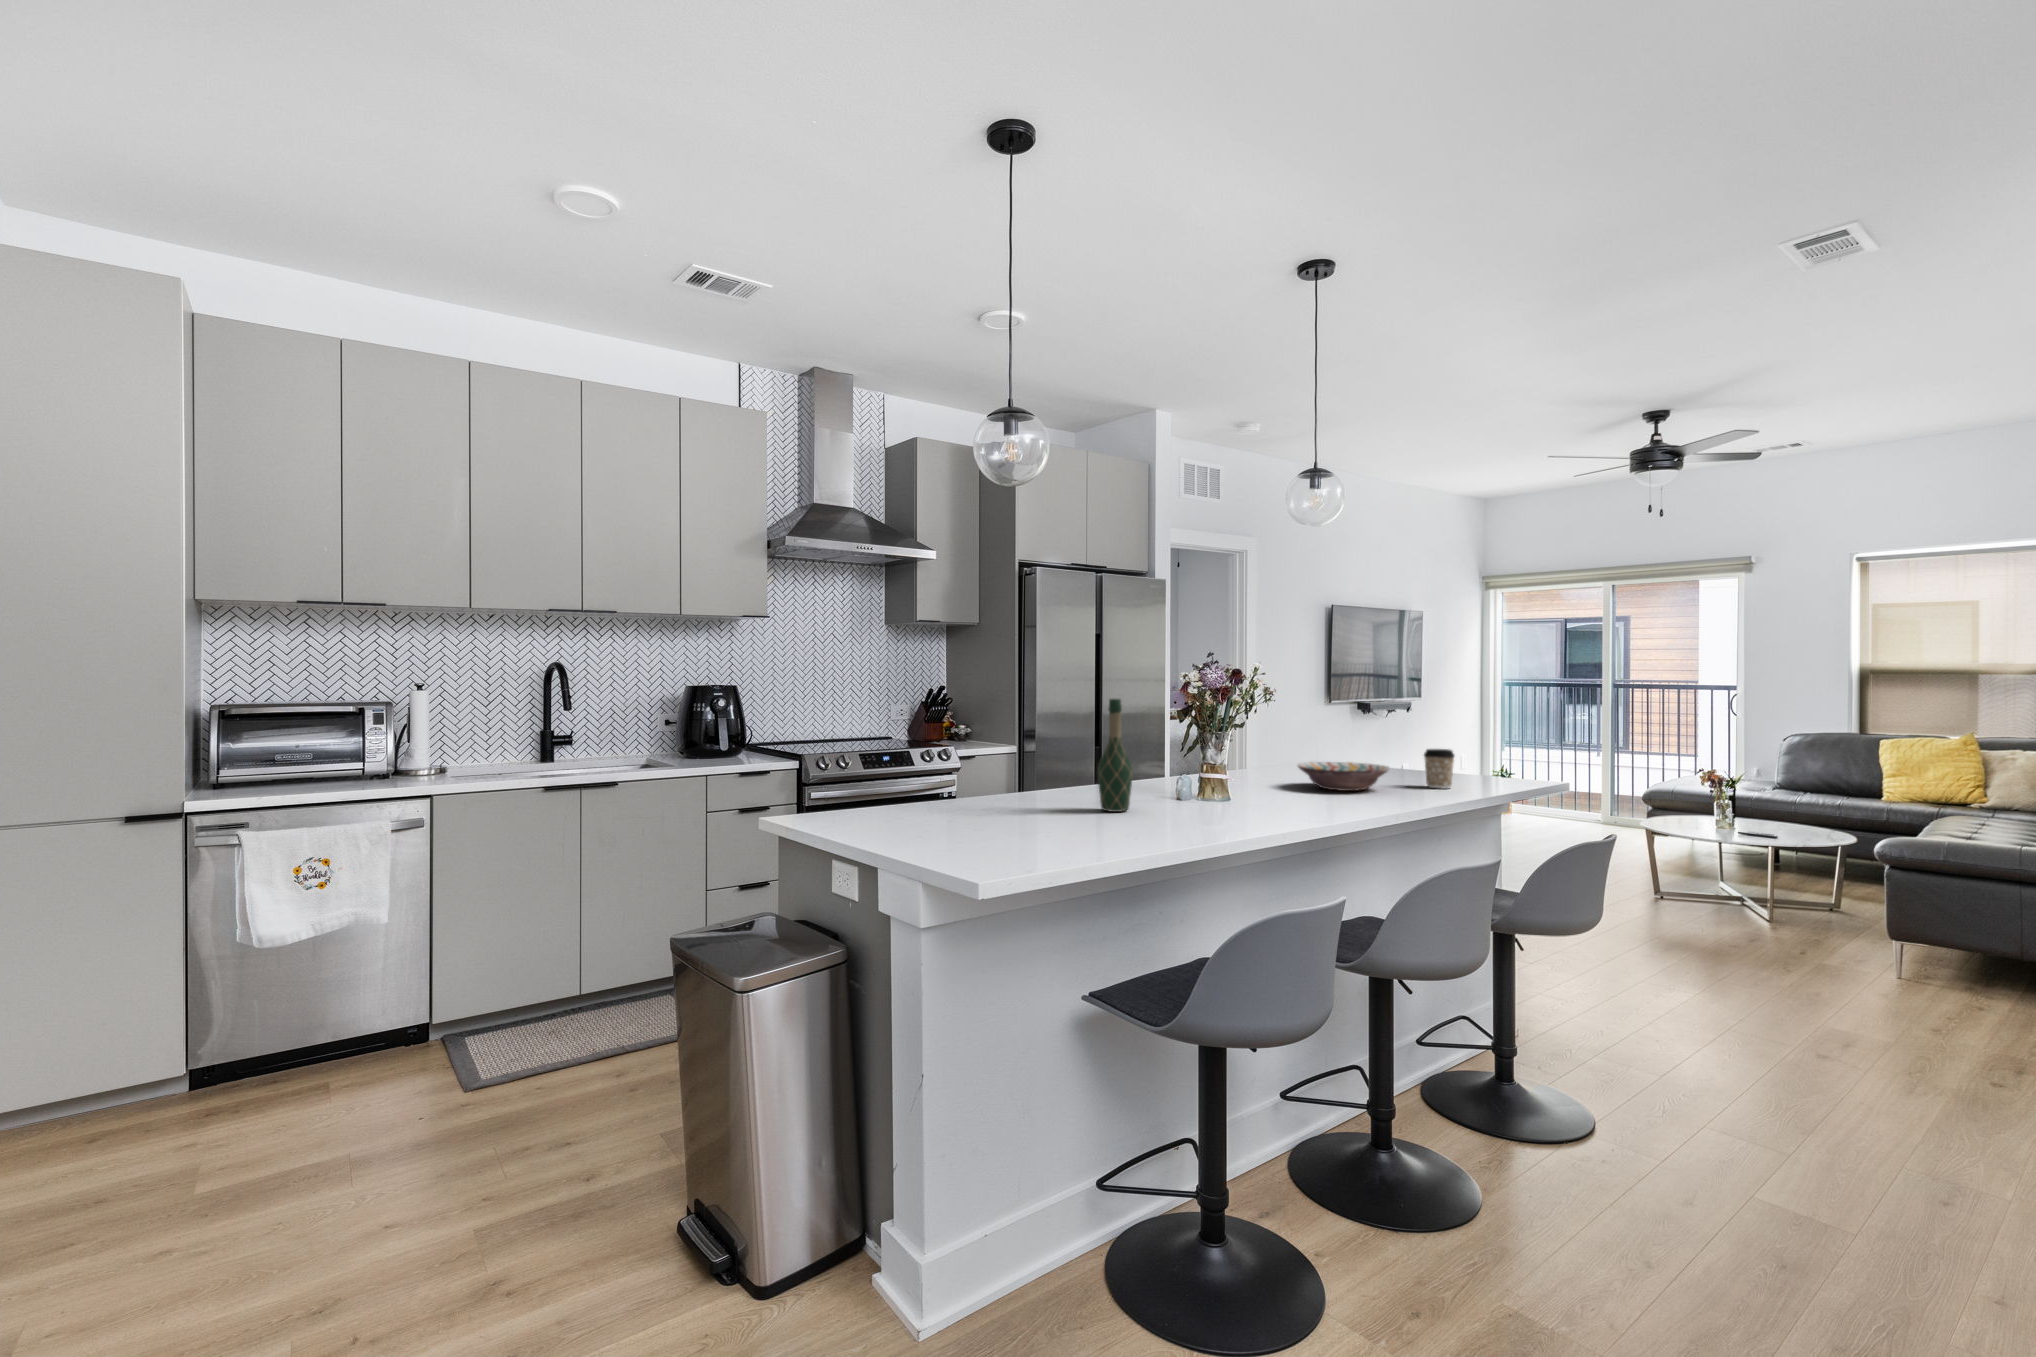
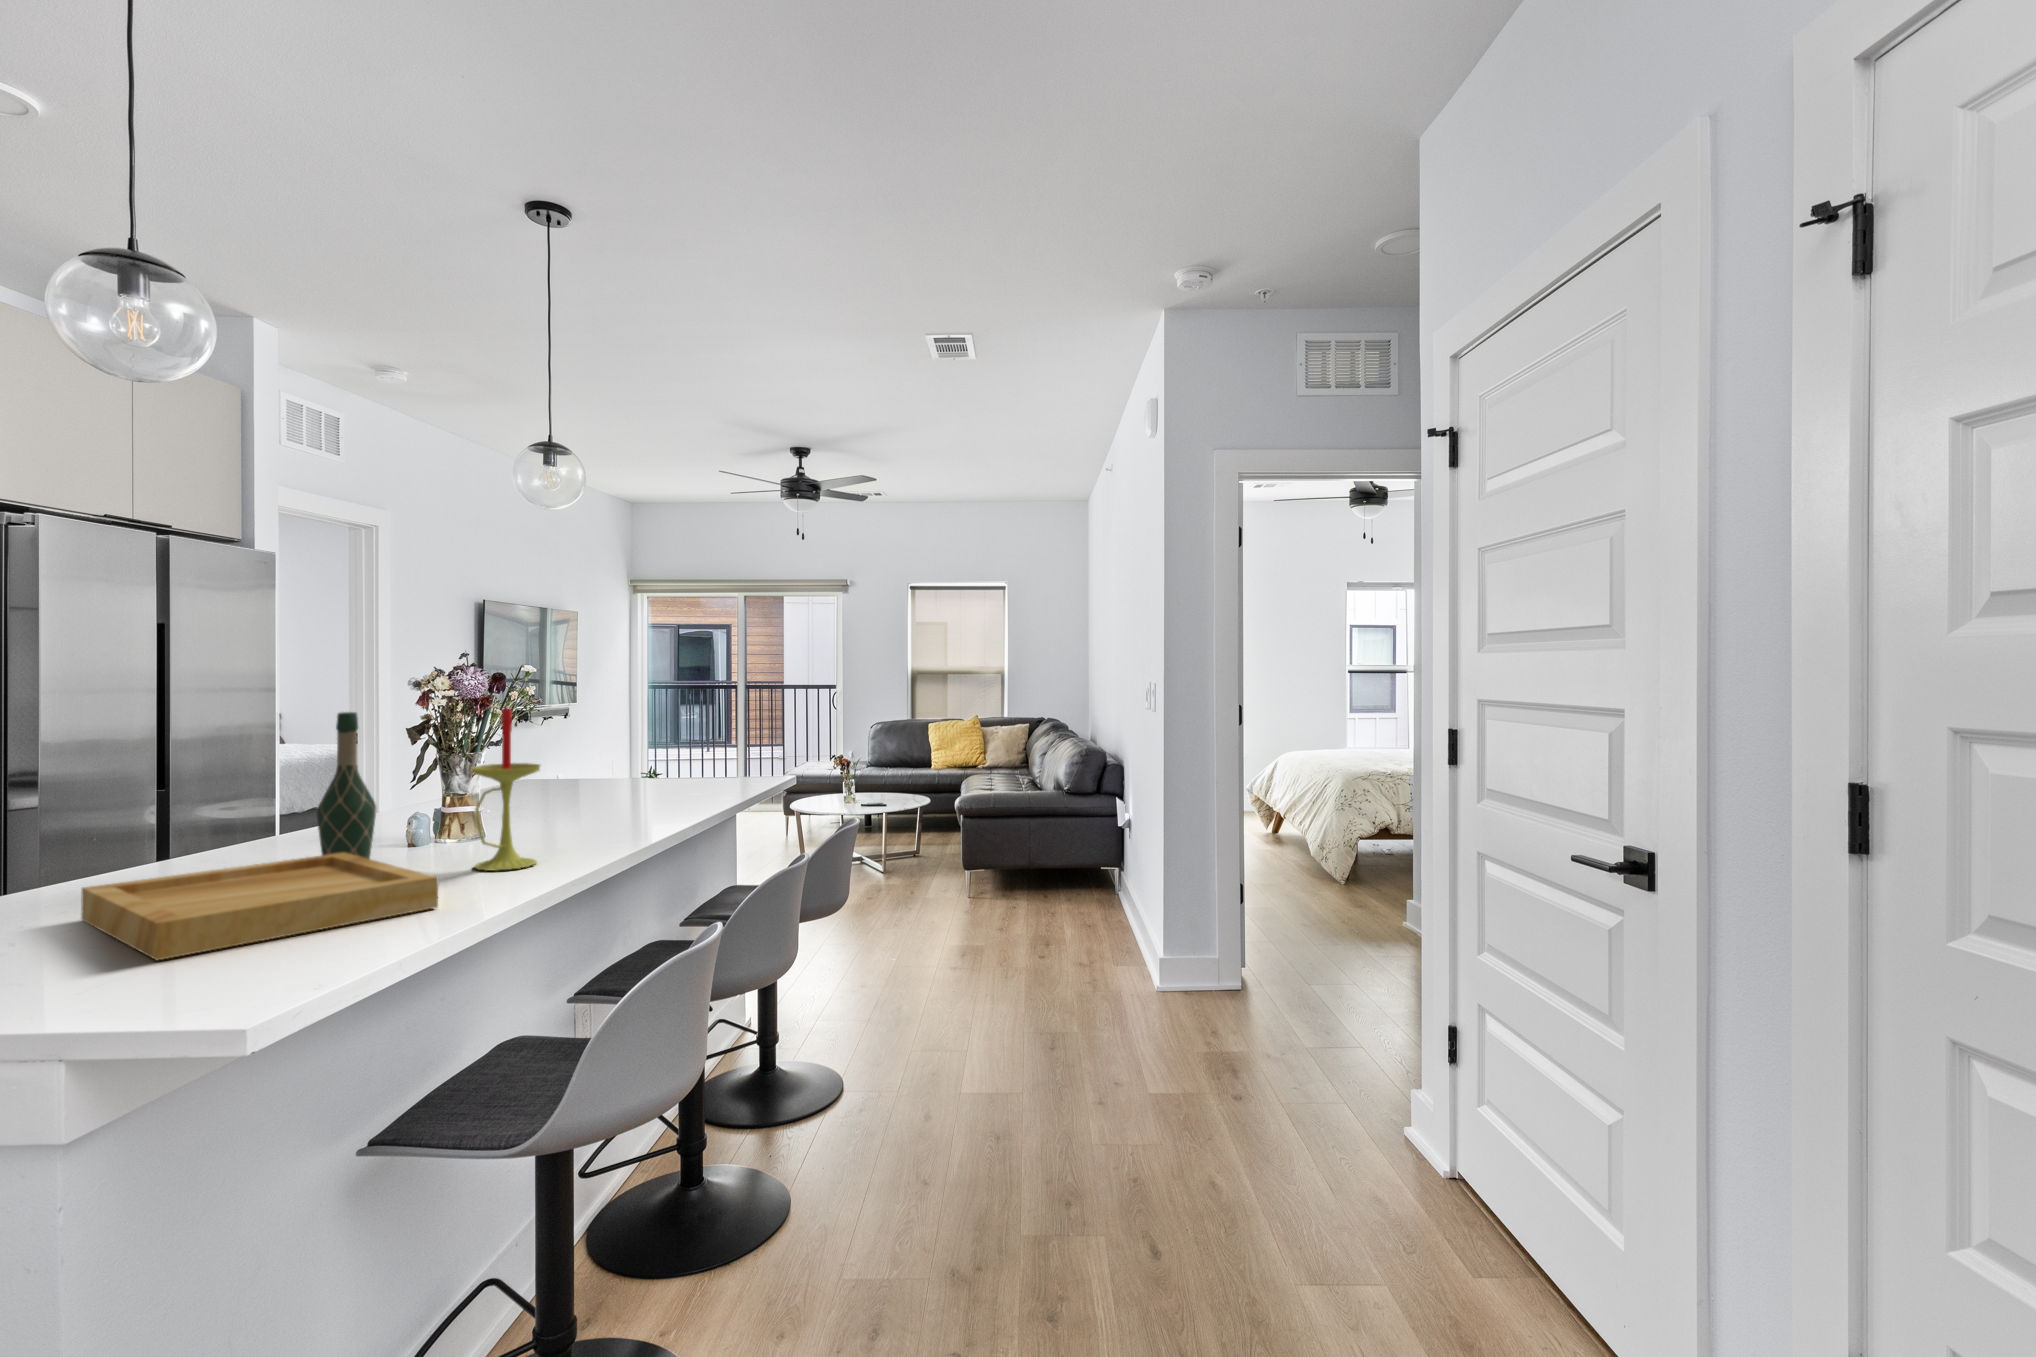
candle: none [1181,694,1234,827] -> present [472,708,540,871]
coffee cup: present [1424,749,1454,789] -> none [684,752,716,792]
decorative bowl: present [1298,762,1390,791] -> none [554,773,659,805]
tray: none [966,799,1135,845] -> present [81,853,438,960]

